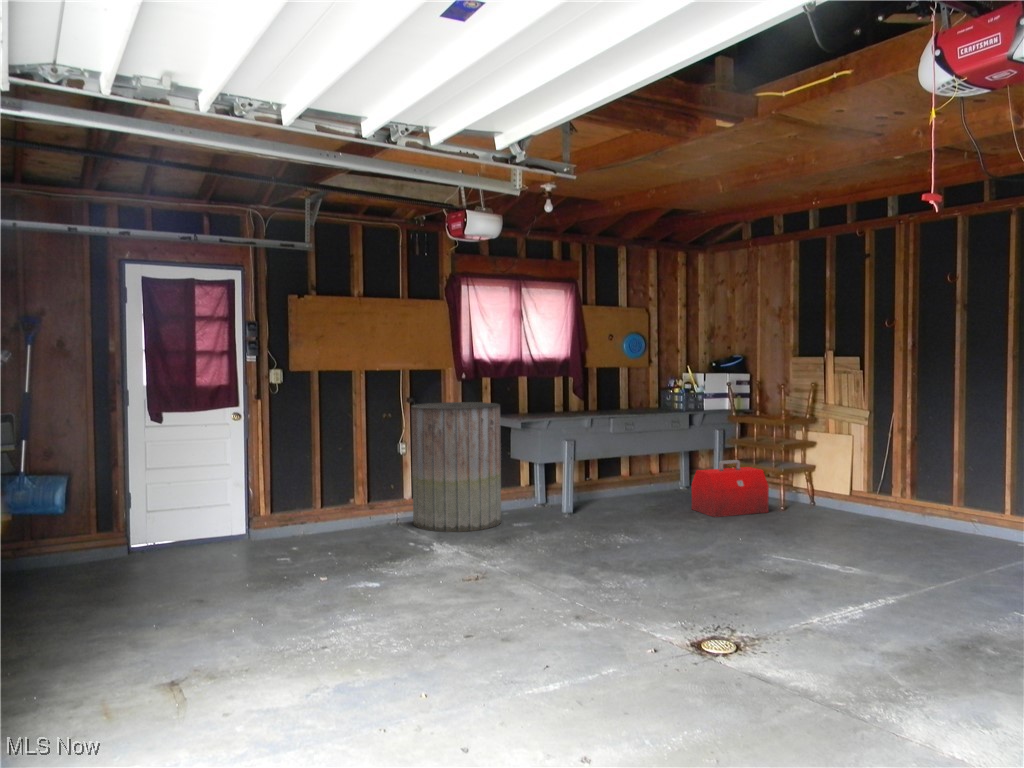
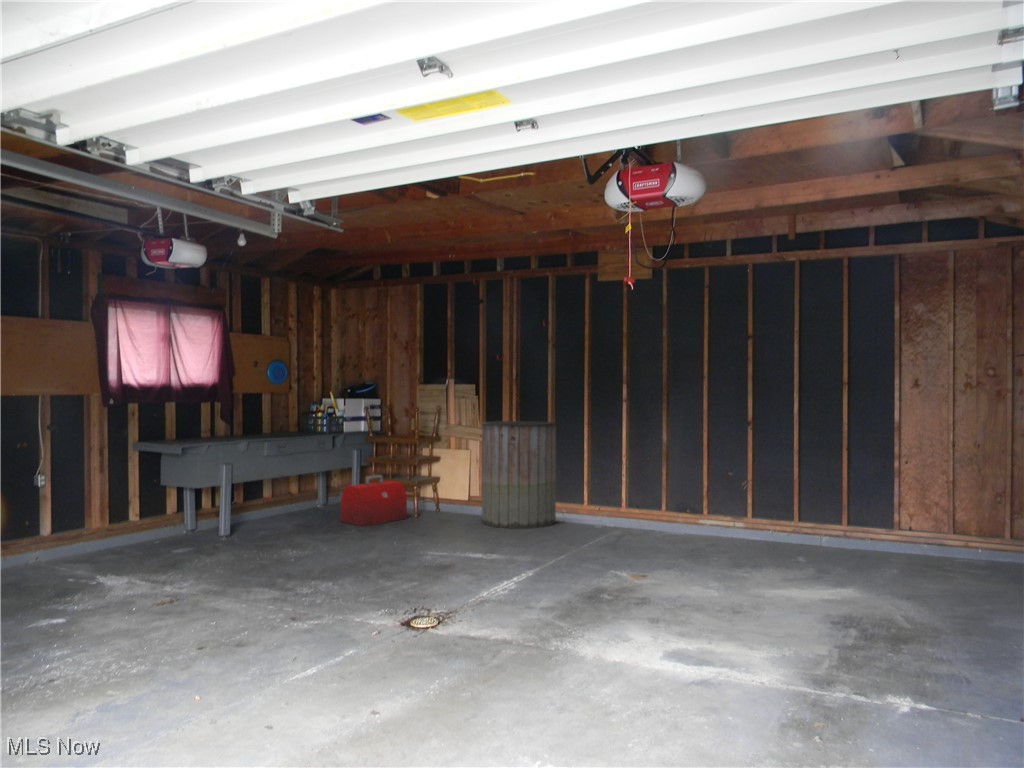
trash can: present [411,402,501,532] -> present [482,421,556,529]

